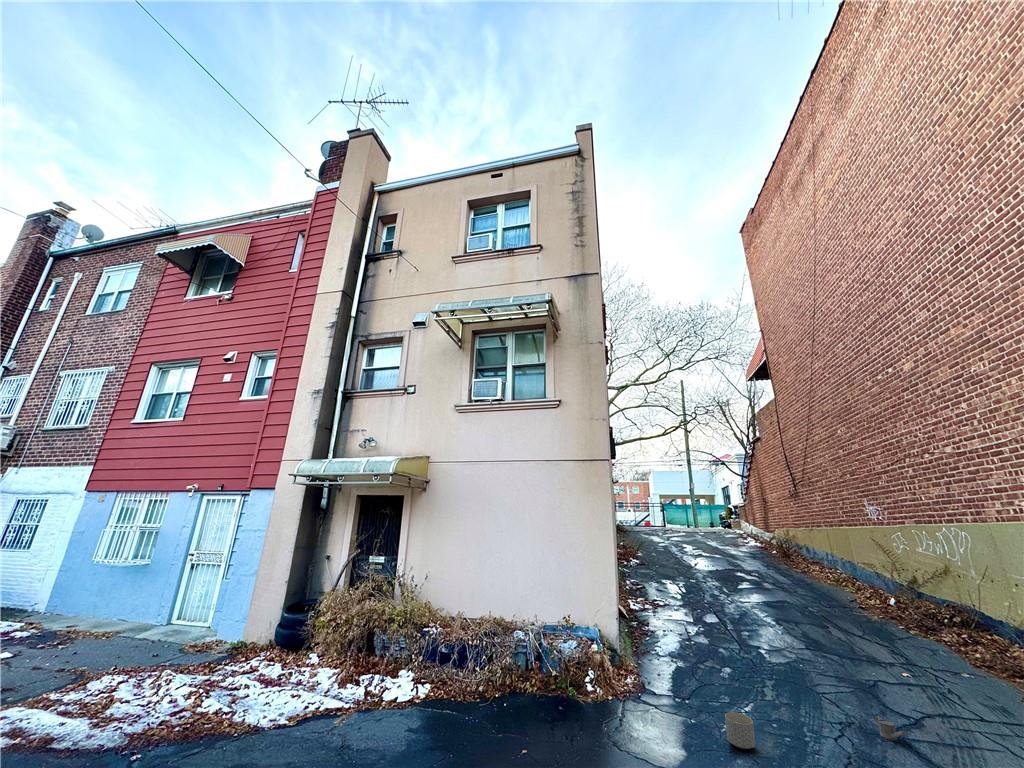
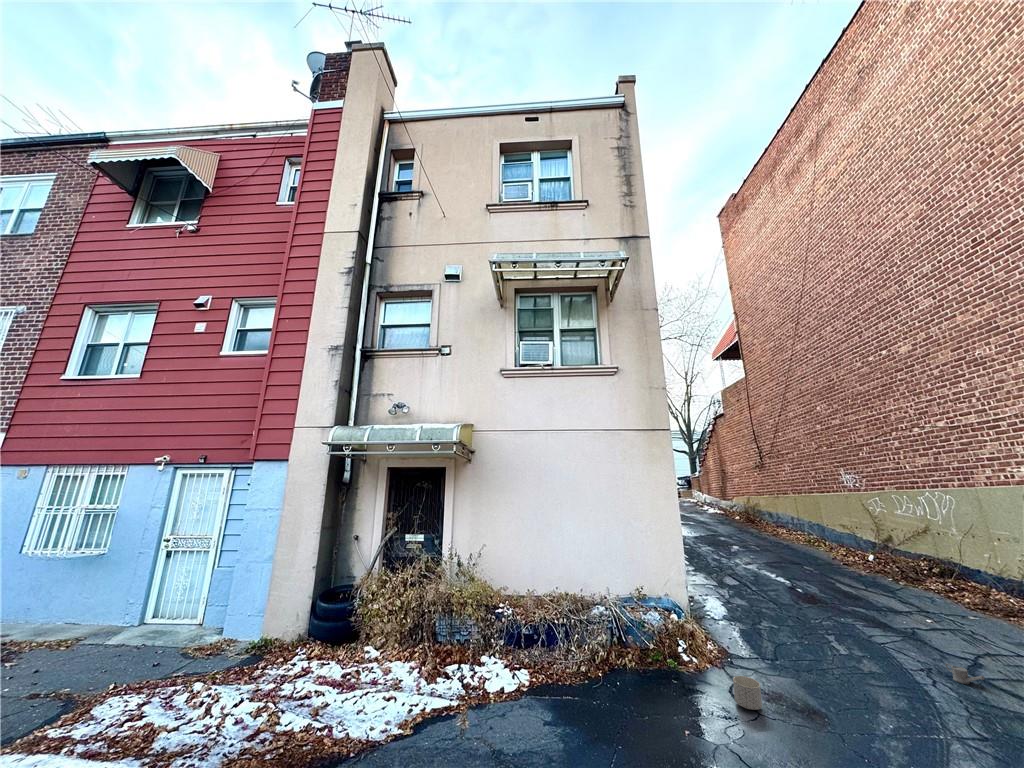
planter: present [725,712,755,749] -> present [733,676,762,710]

